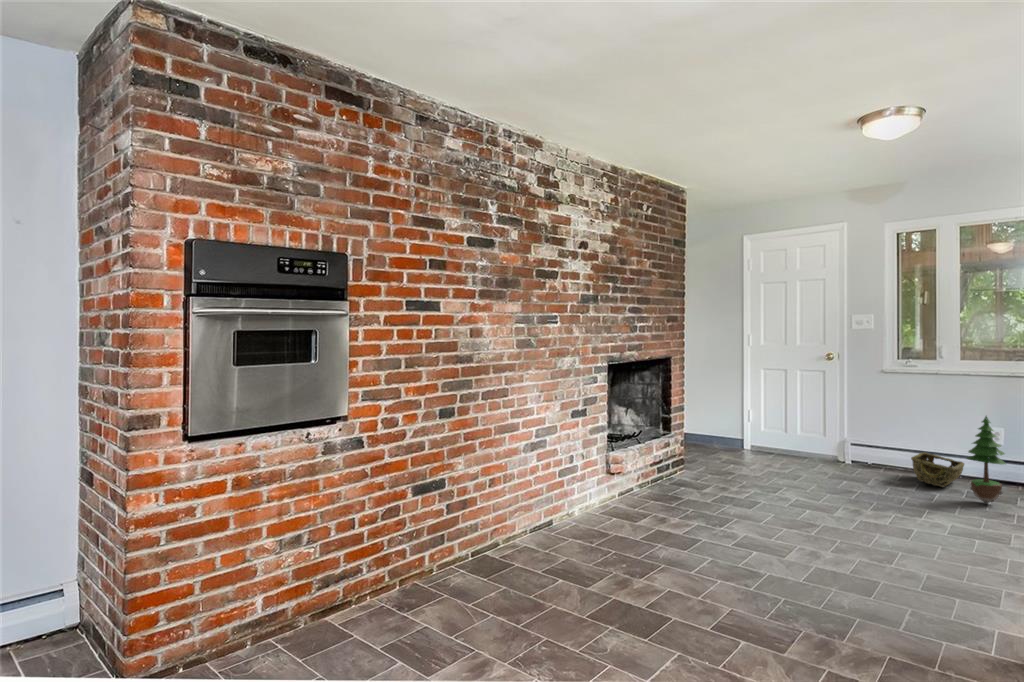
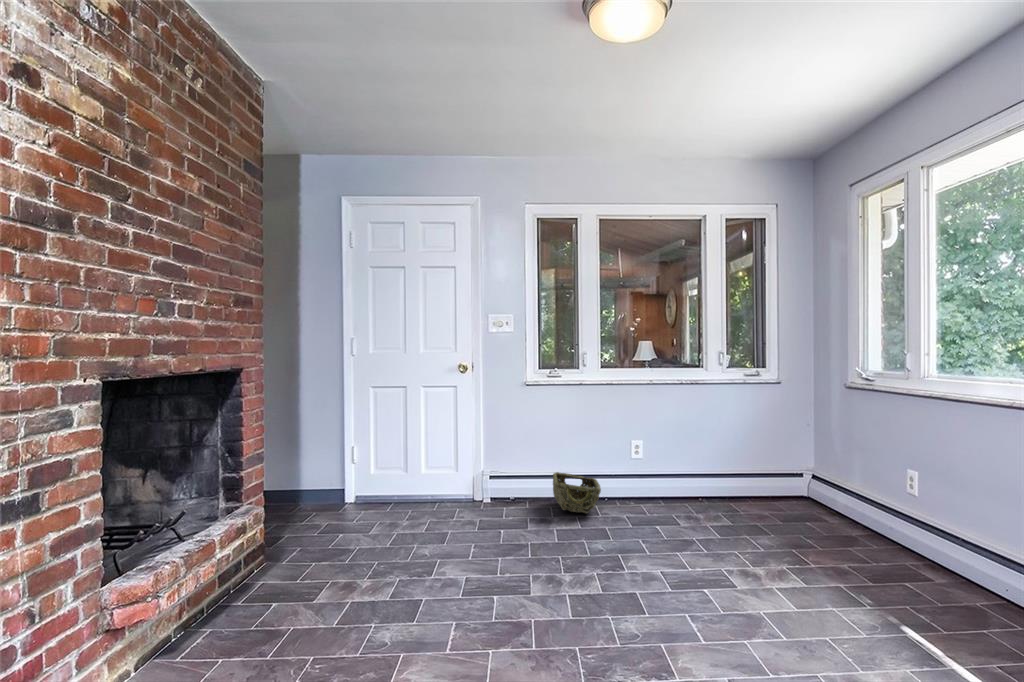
potted tree: present [967,416,1005,503] -> none [620,421,658,527]

